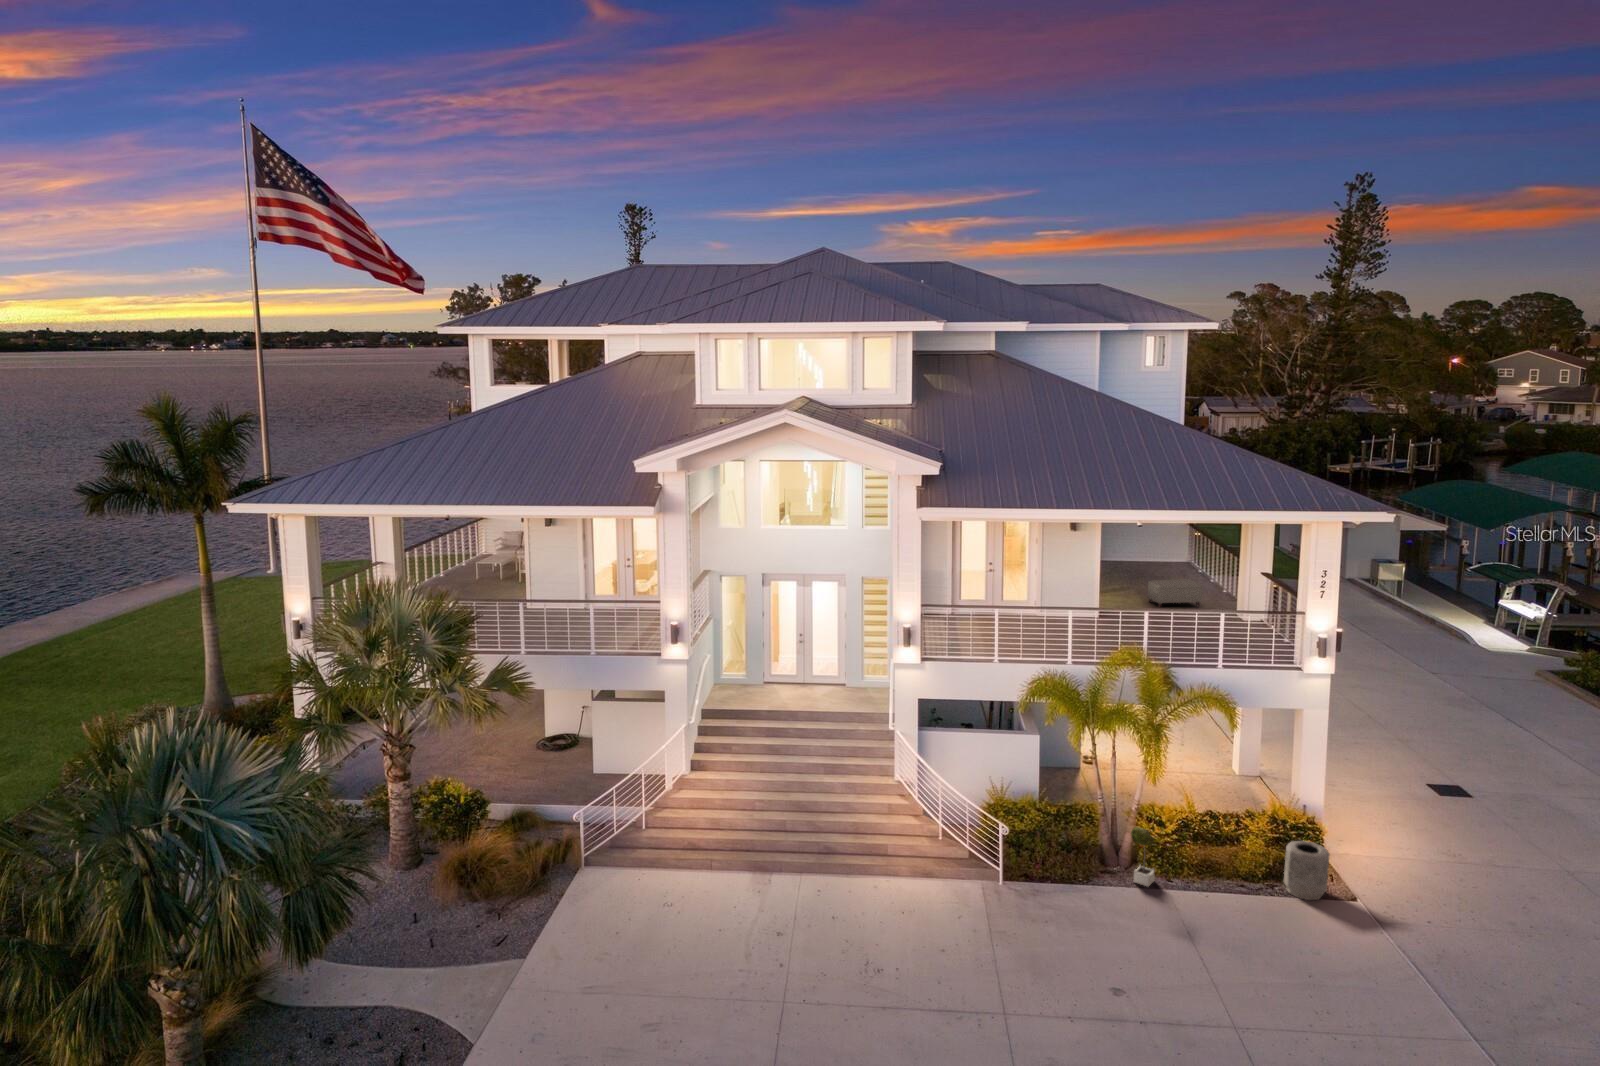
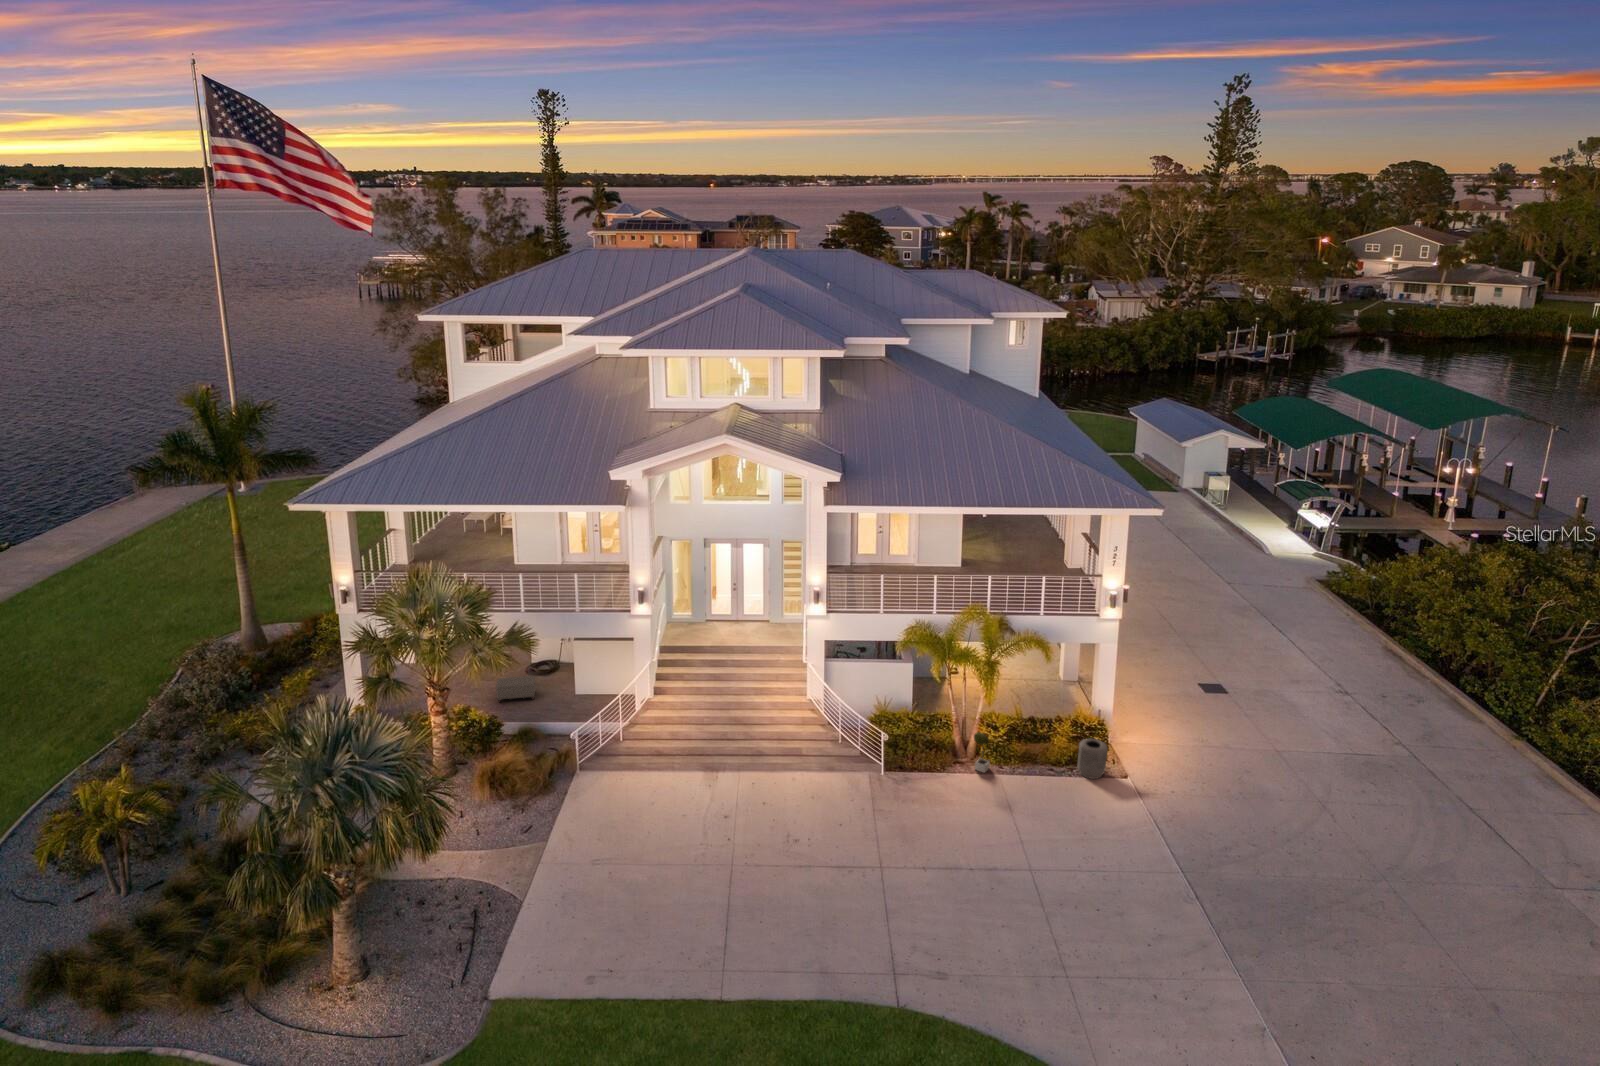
ottoman: present [1148,580,1203,608] -> present [496,676,536,702]

